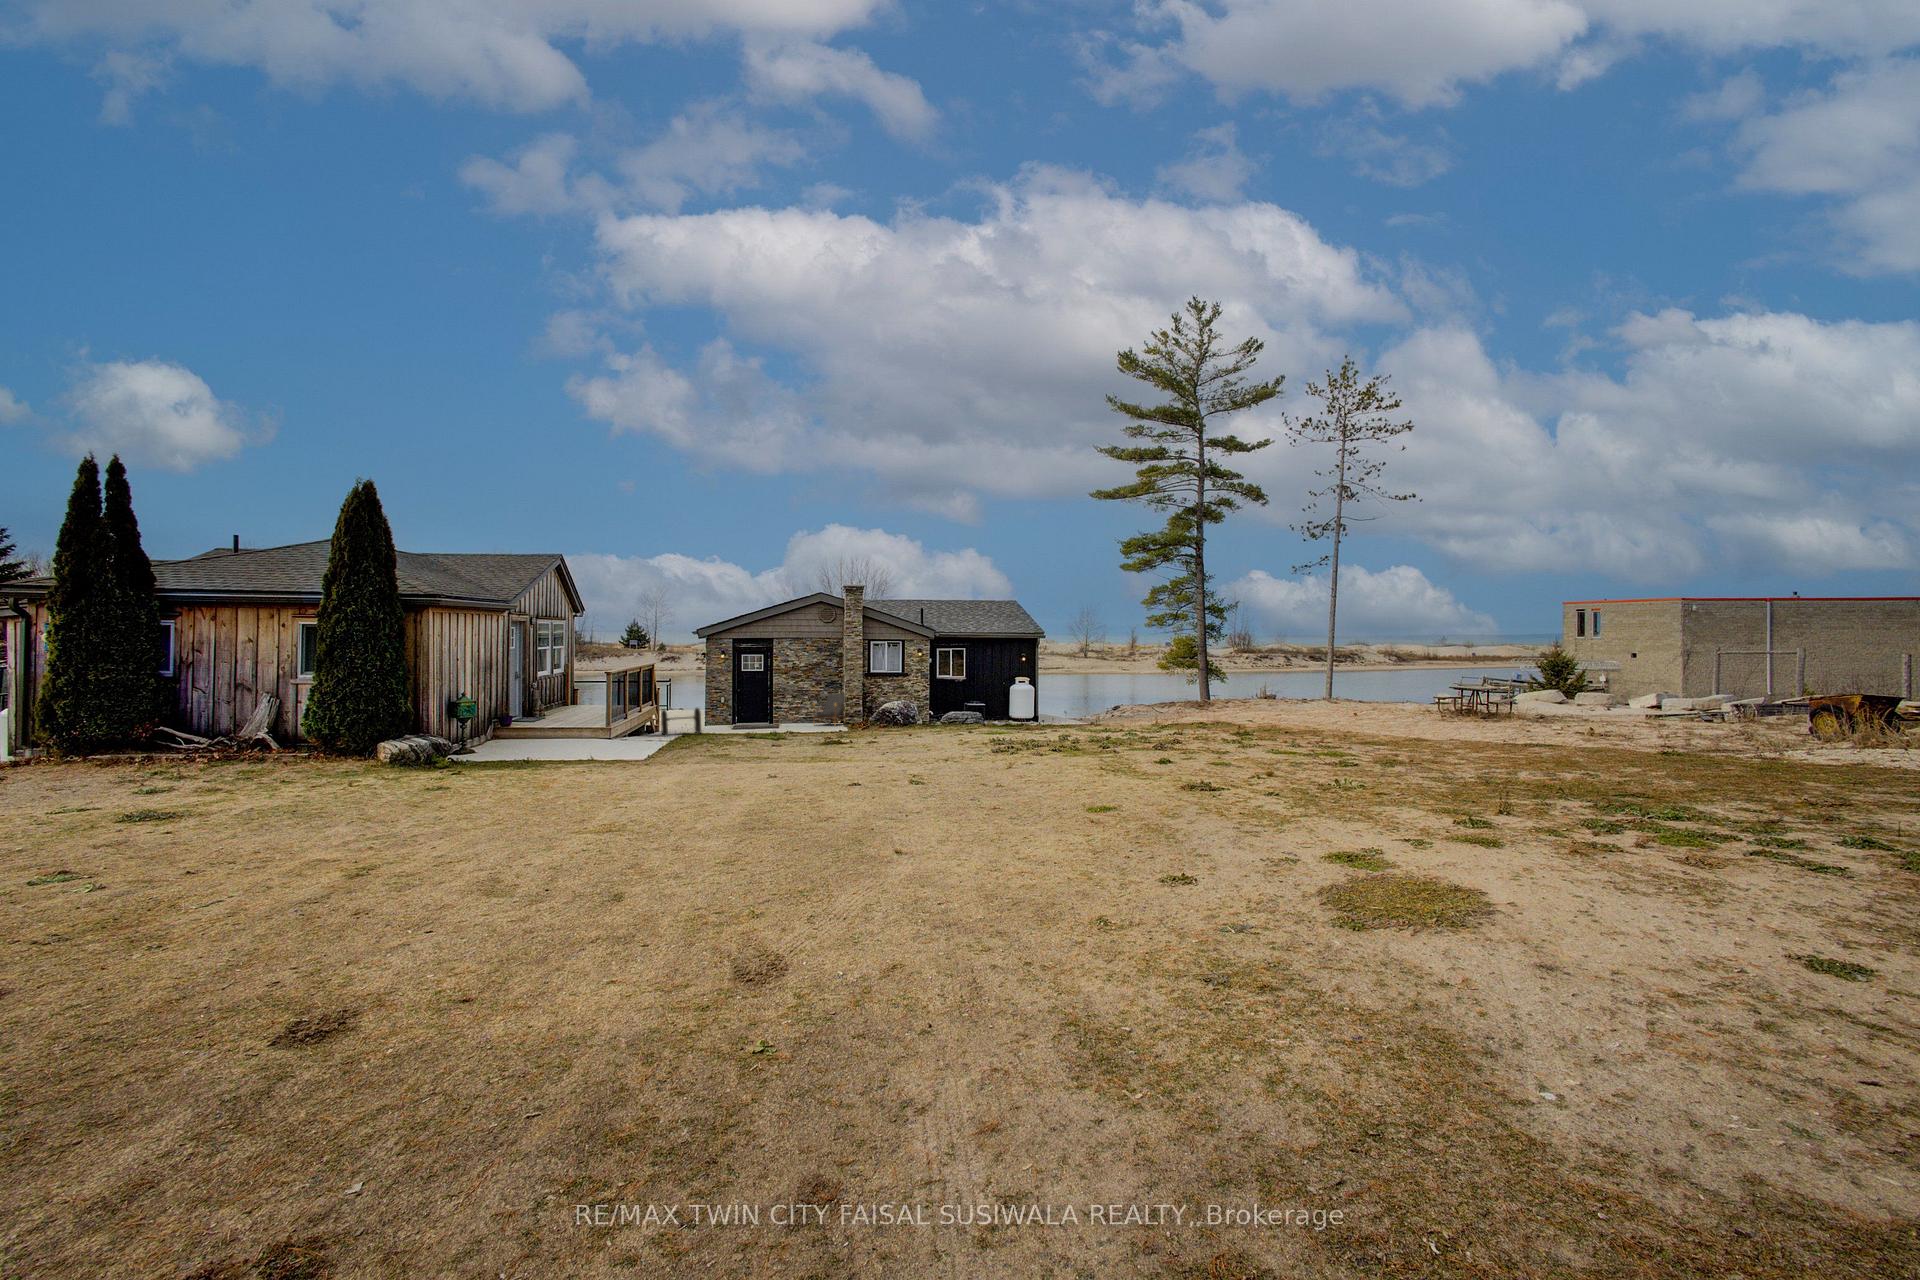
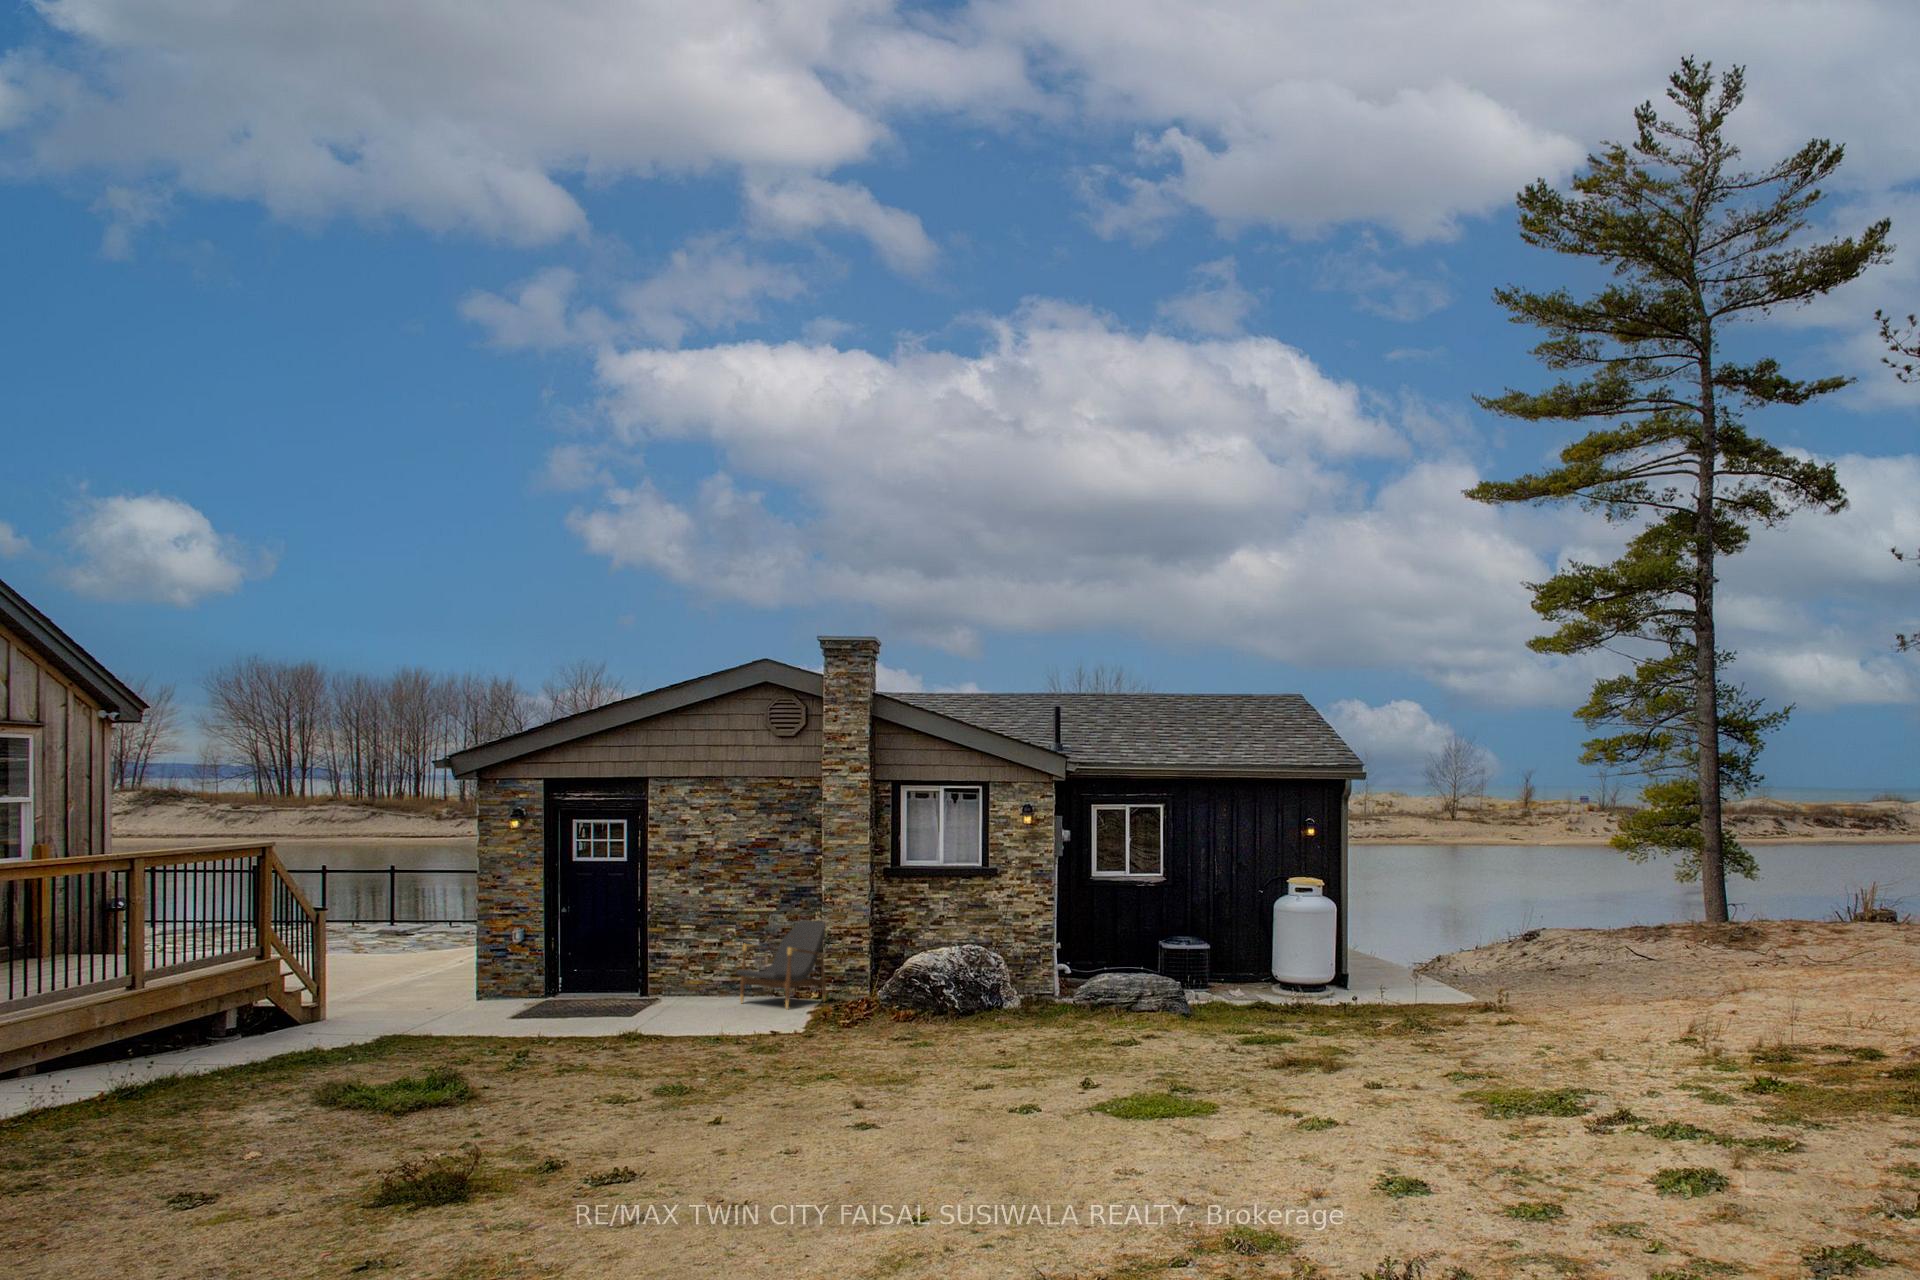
bench: present [661,708,702,736] -> none [312,951,425,1030]

